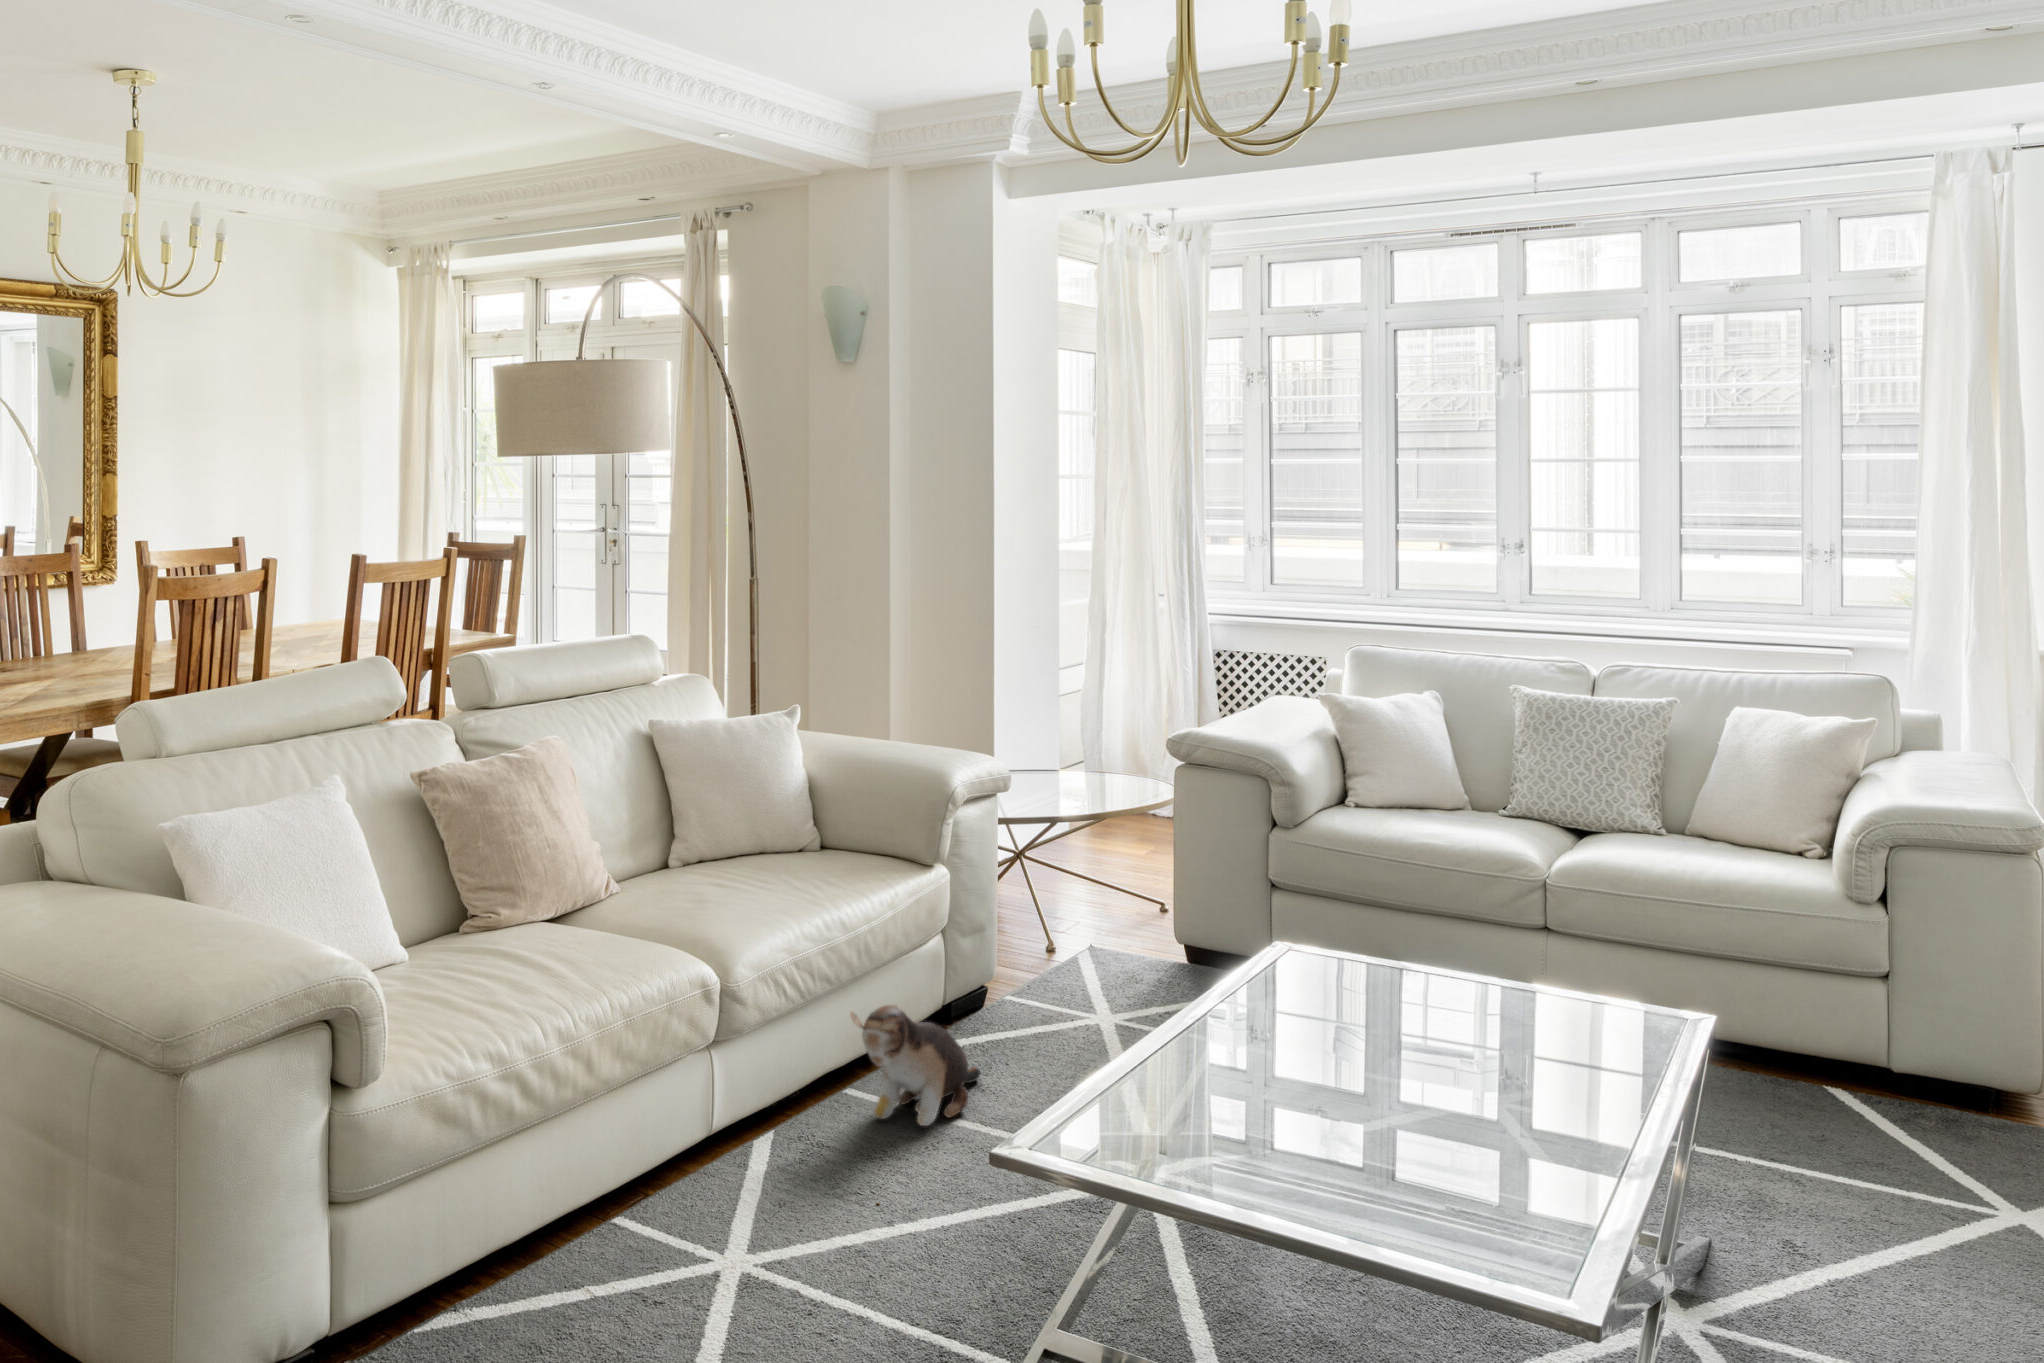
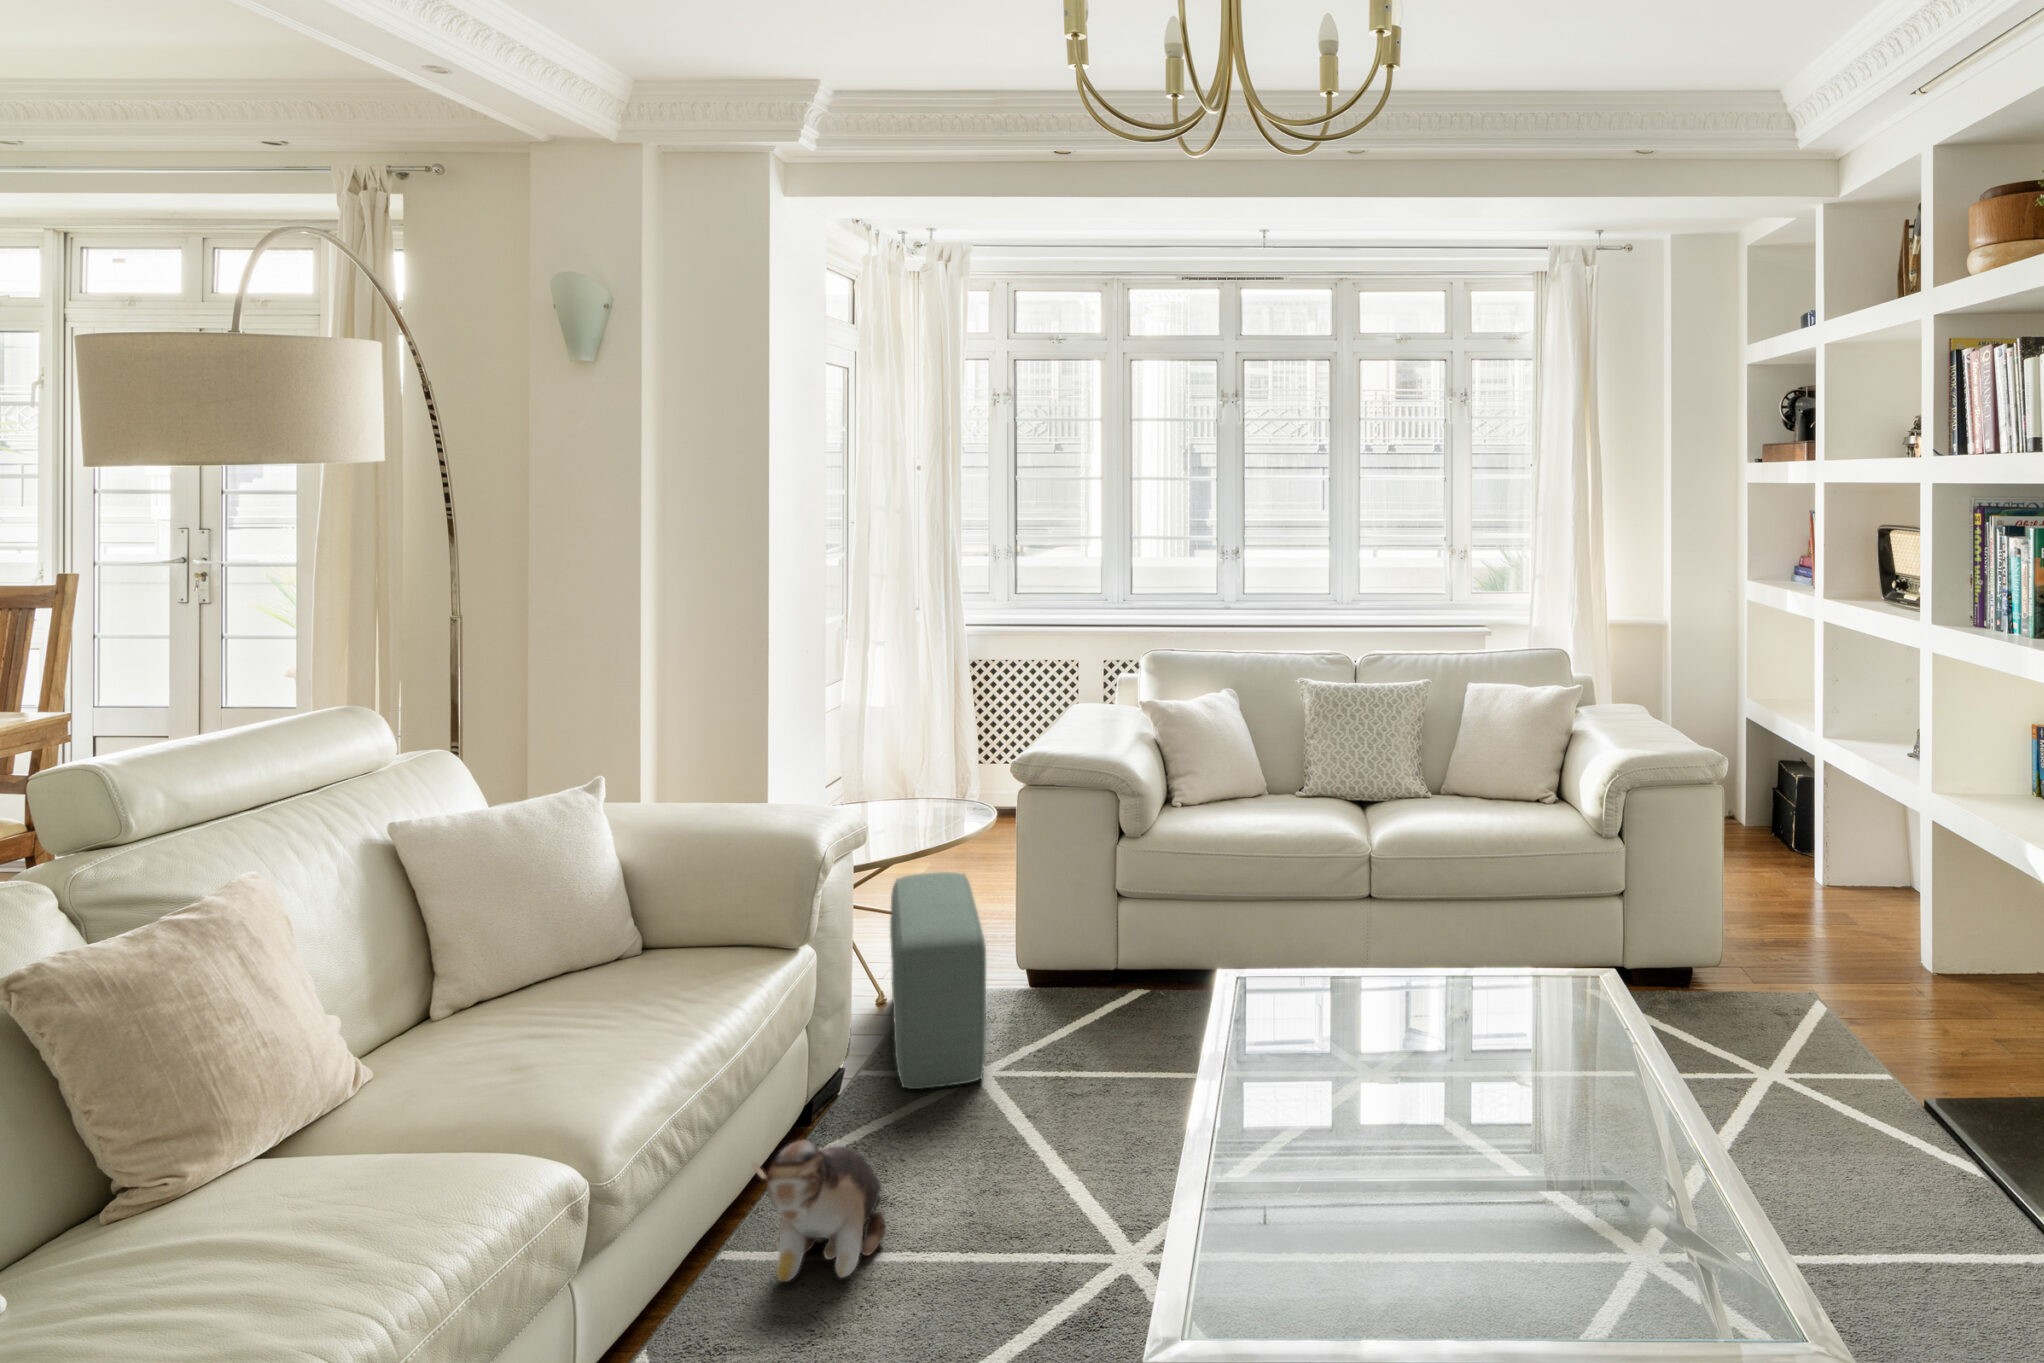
pouf: none [1032,833,1131,1019] -> present [890,872,986,1089]

